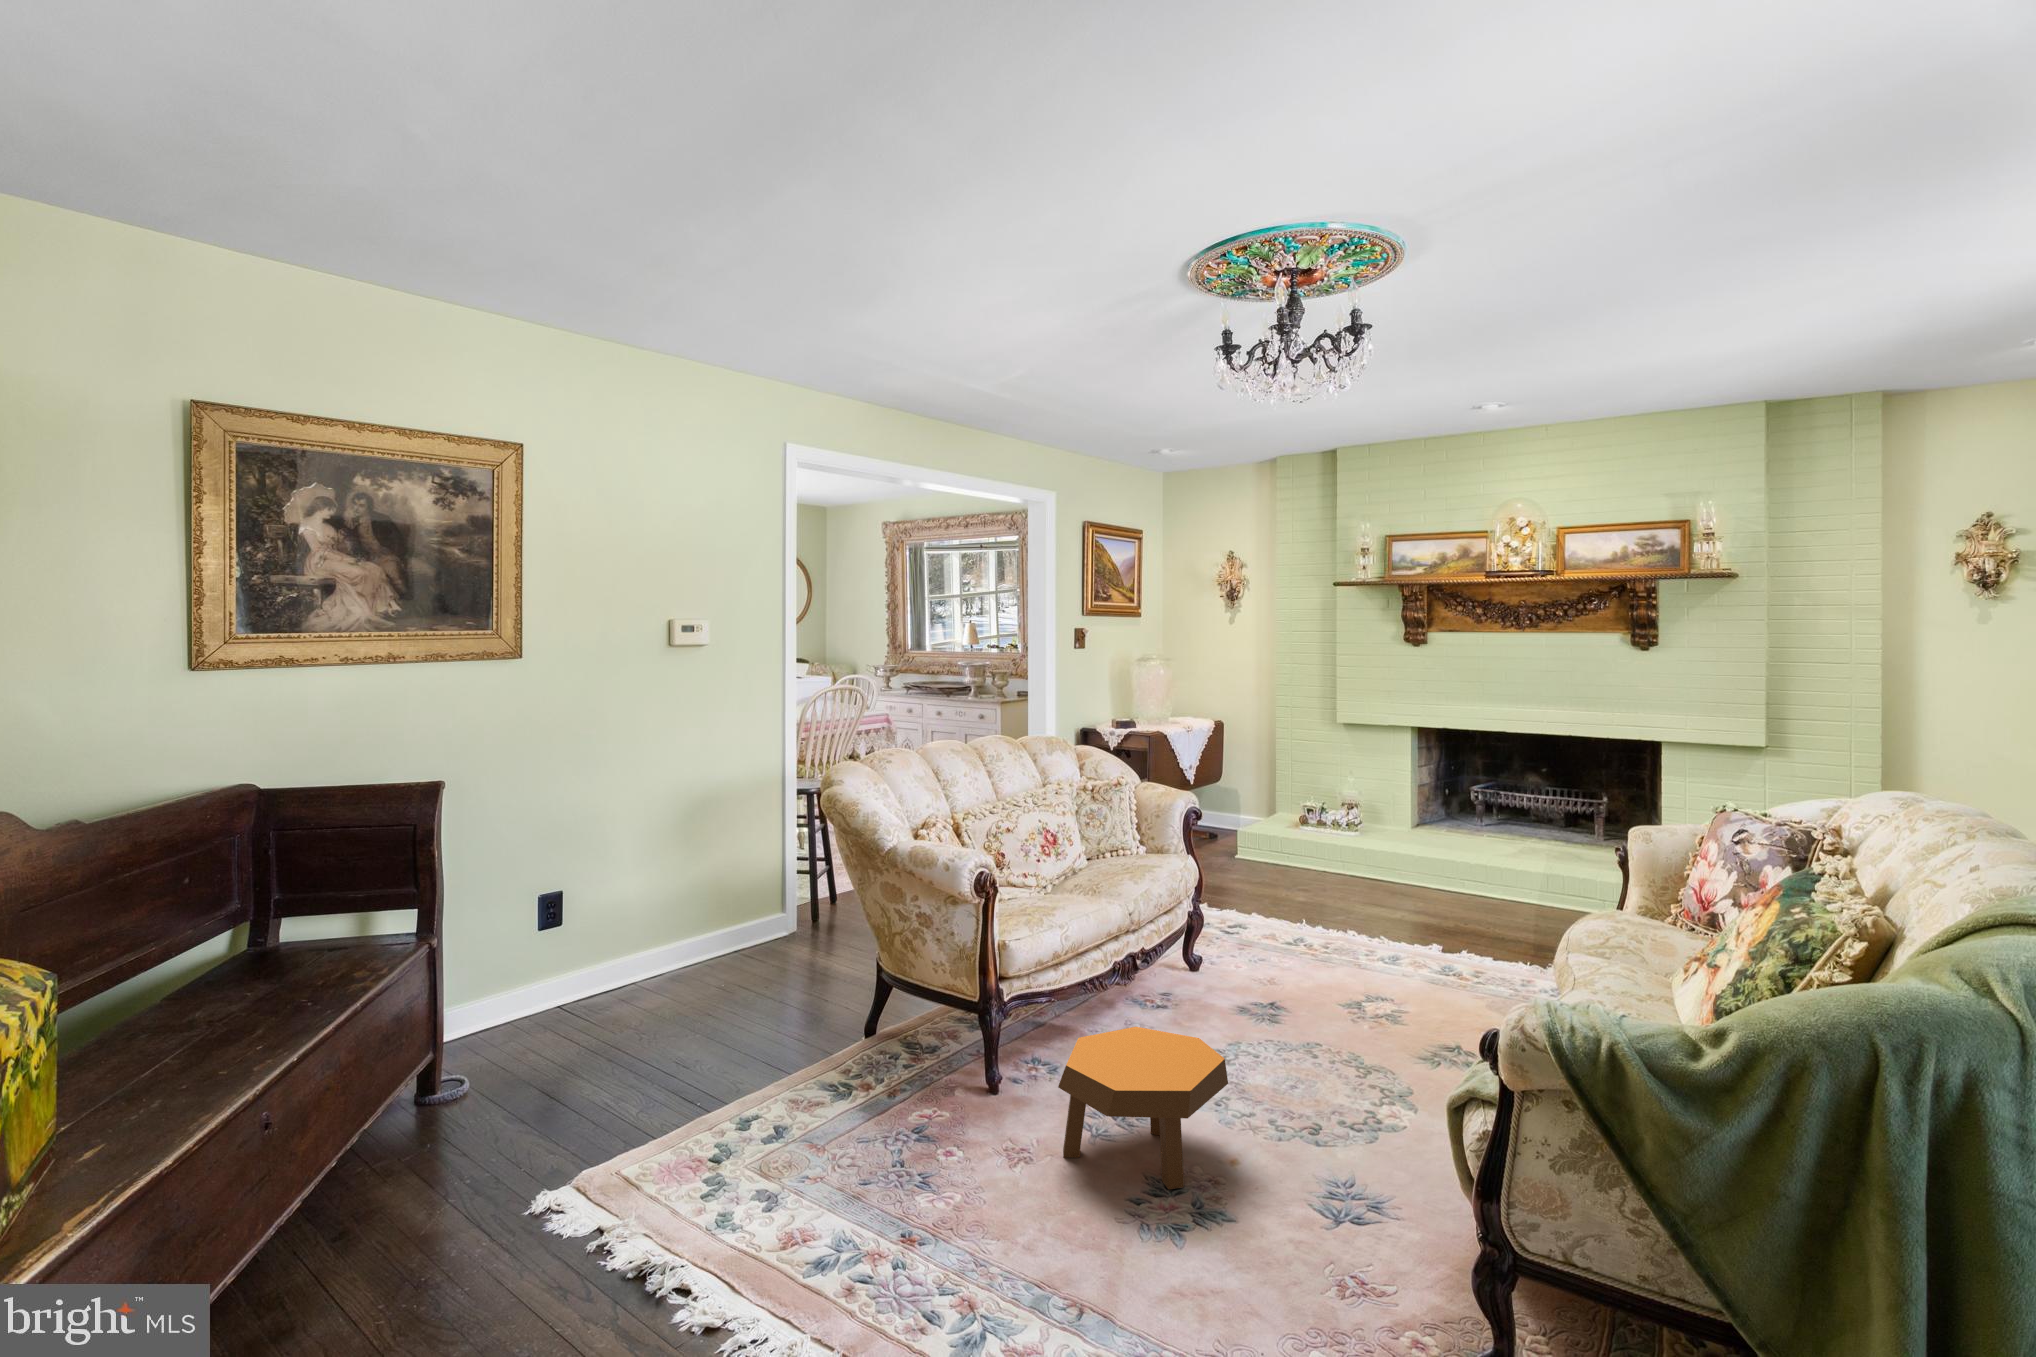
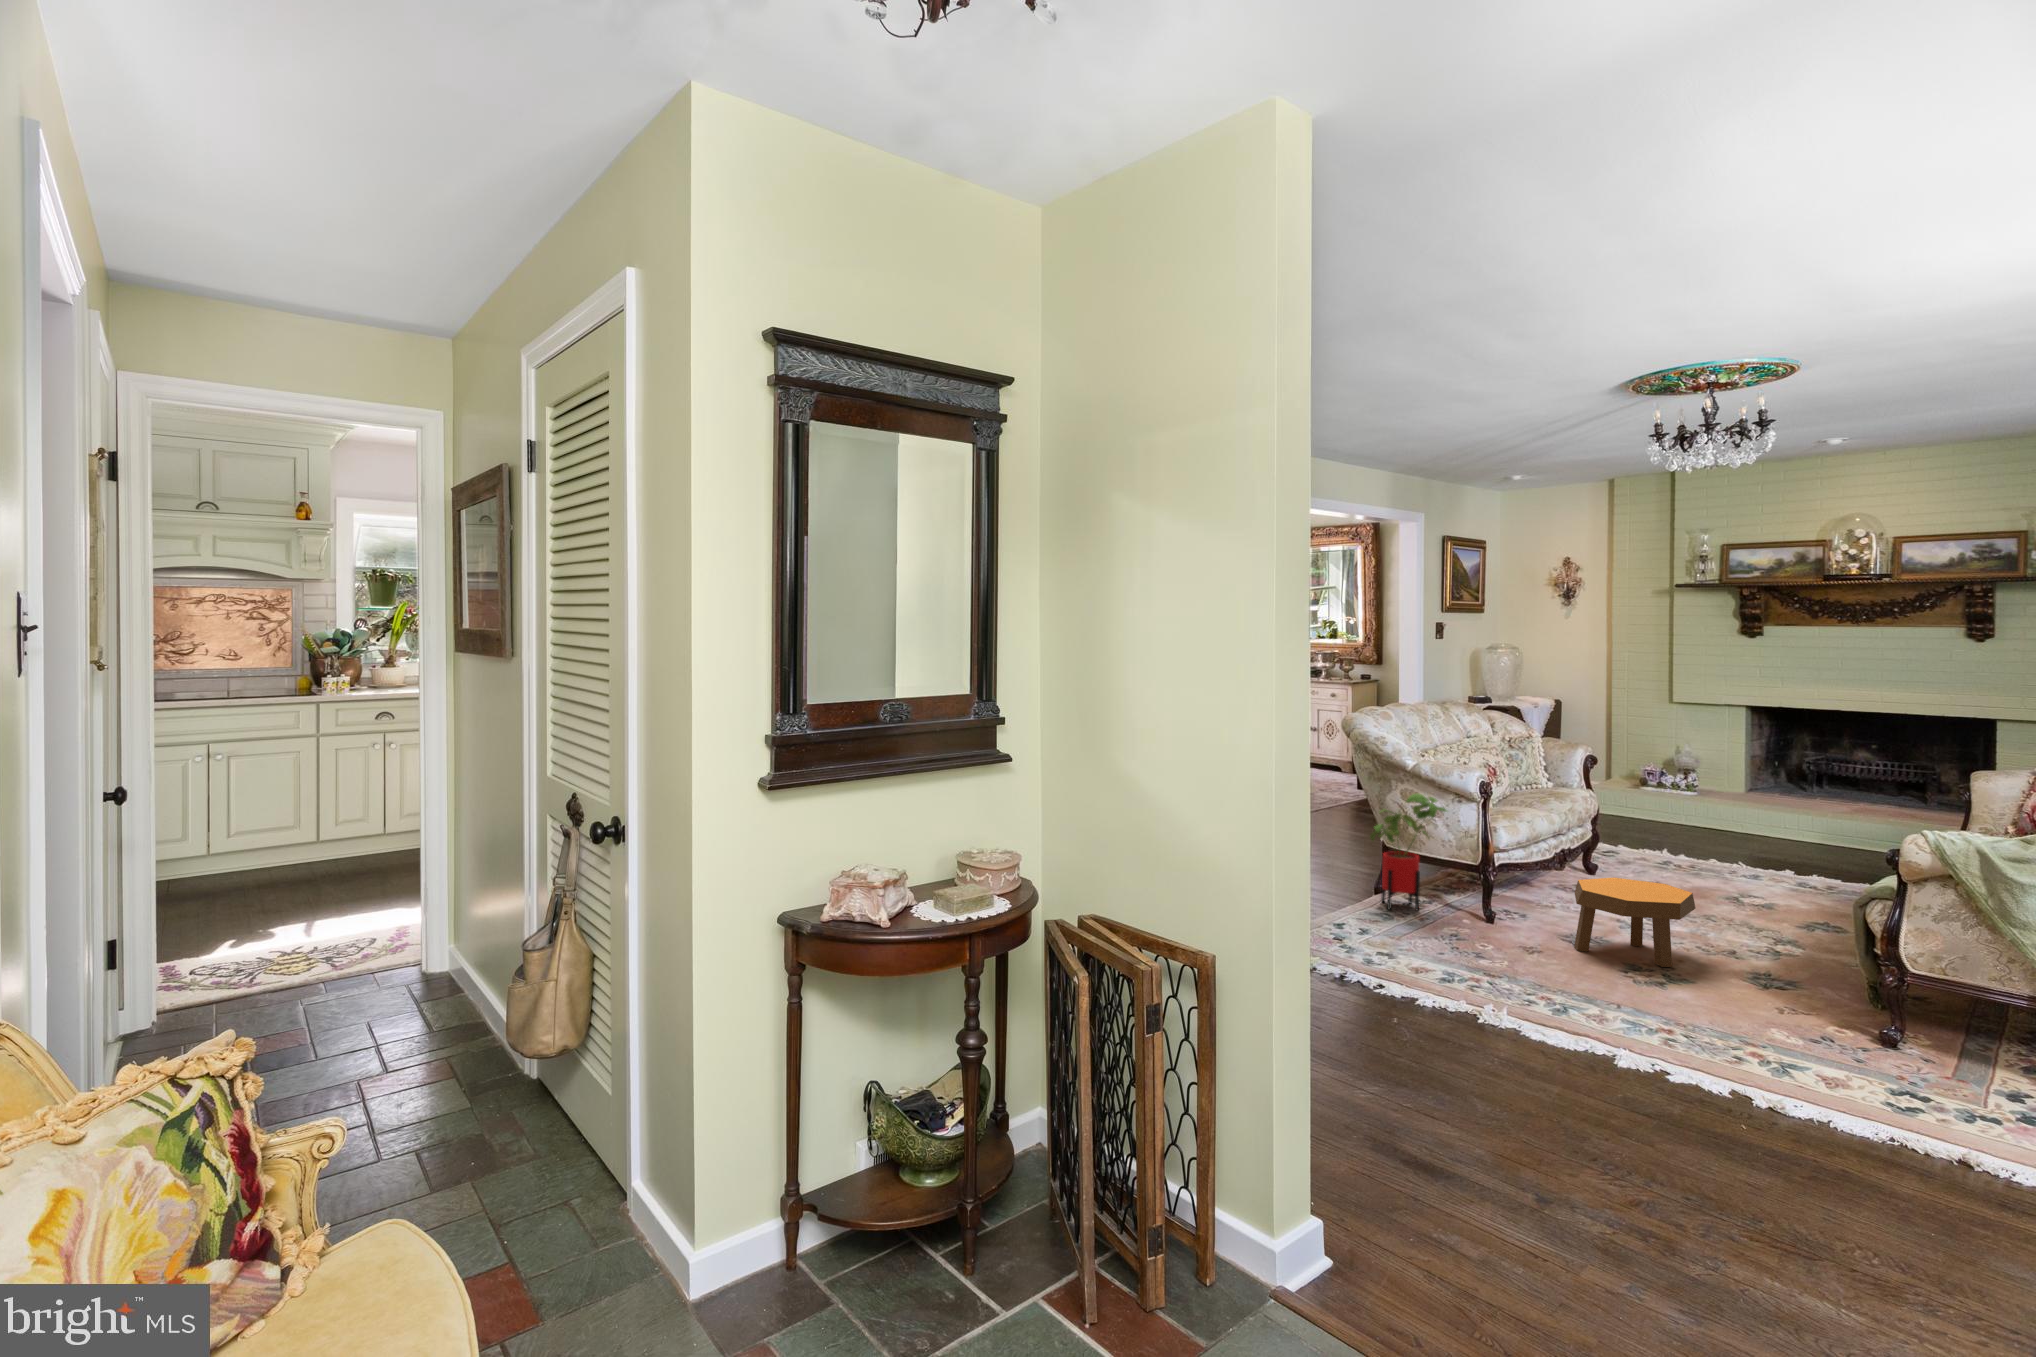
house plant: none [812,903,925,1078] -> present [1370,794,1447,910]

